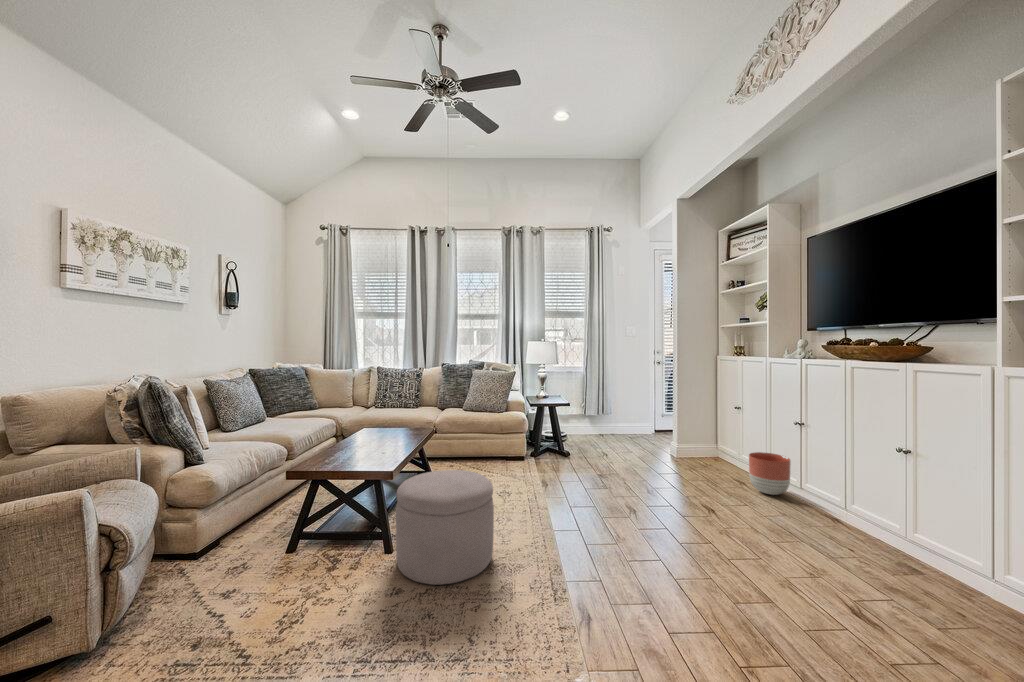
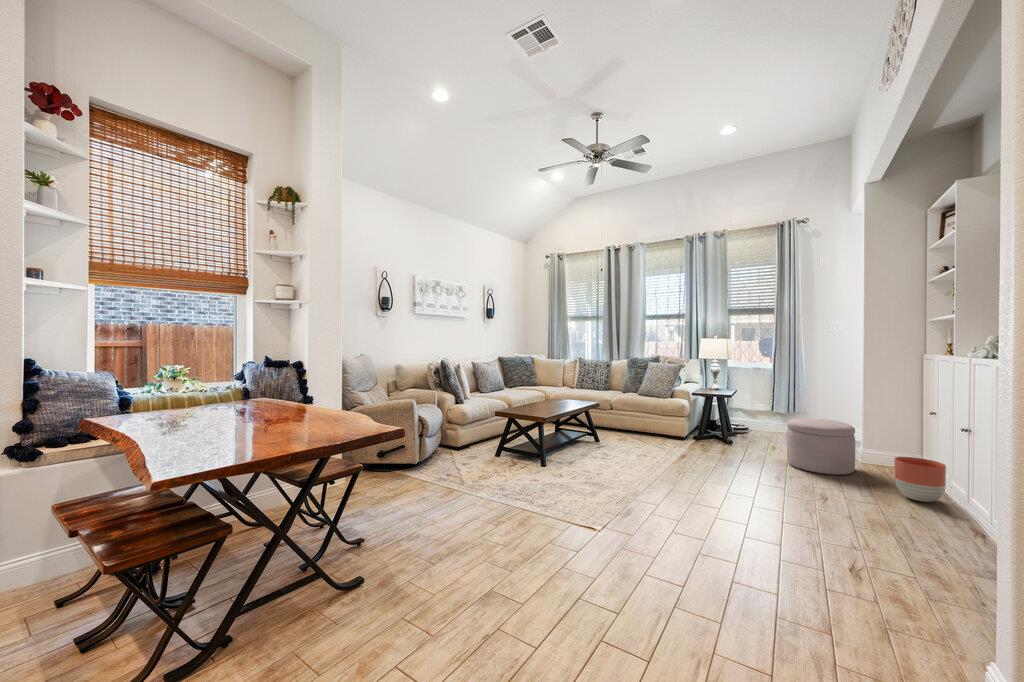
ottoman: present [396,470,494,585] -> present [786,418,855,475]

